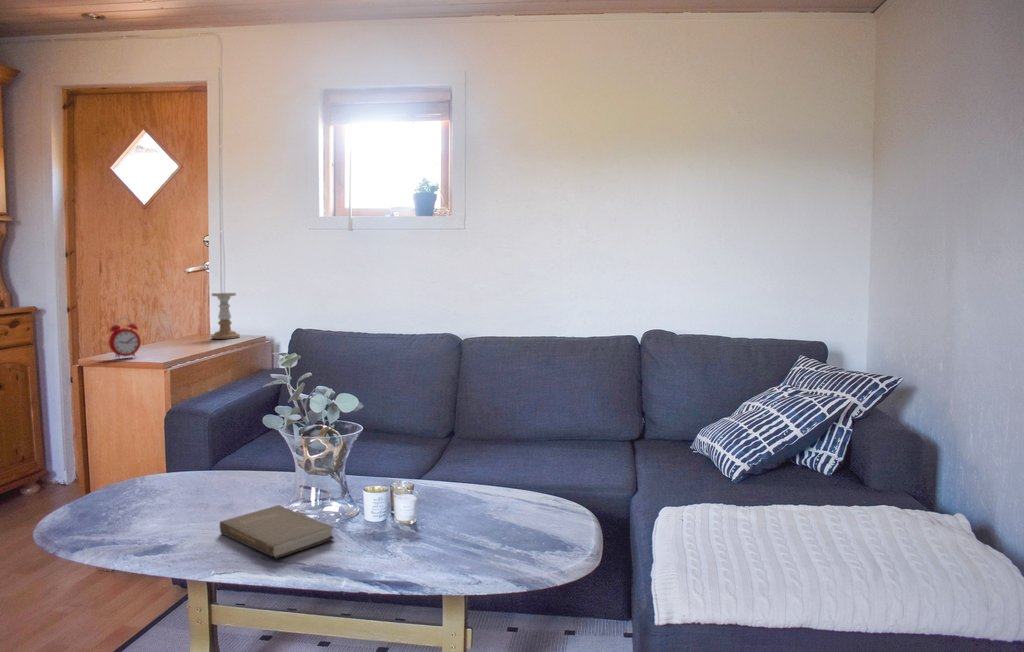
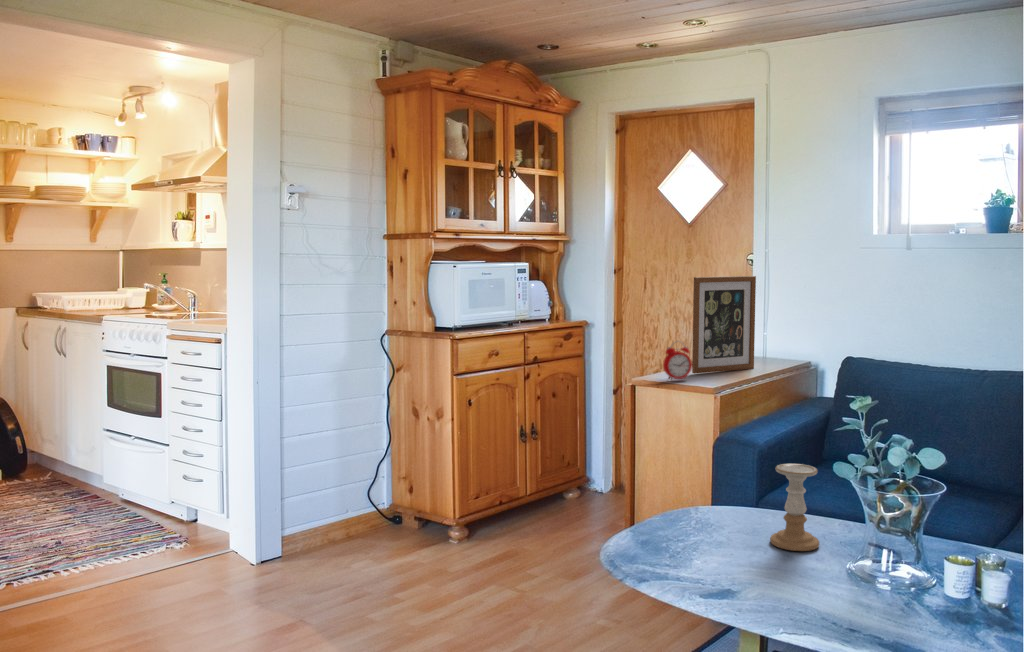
picture frame: none [141,255,211,350] -> present [692,276,756,374]
candle holder: present [211,293,240,339] -> present [770,464,819,551]
book: present [220,505,334,558] -> none [789,558,913,613]

